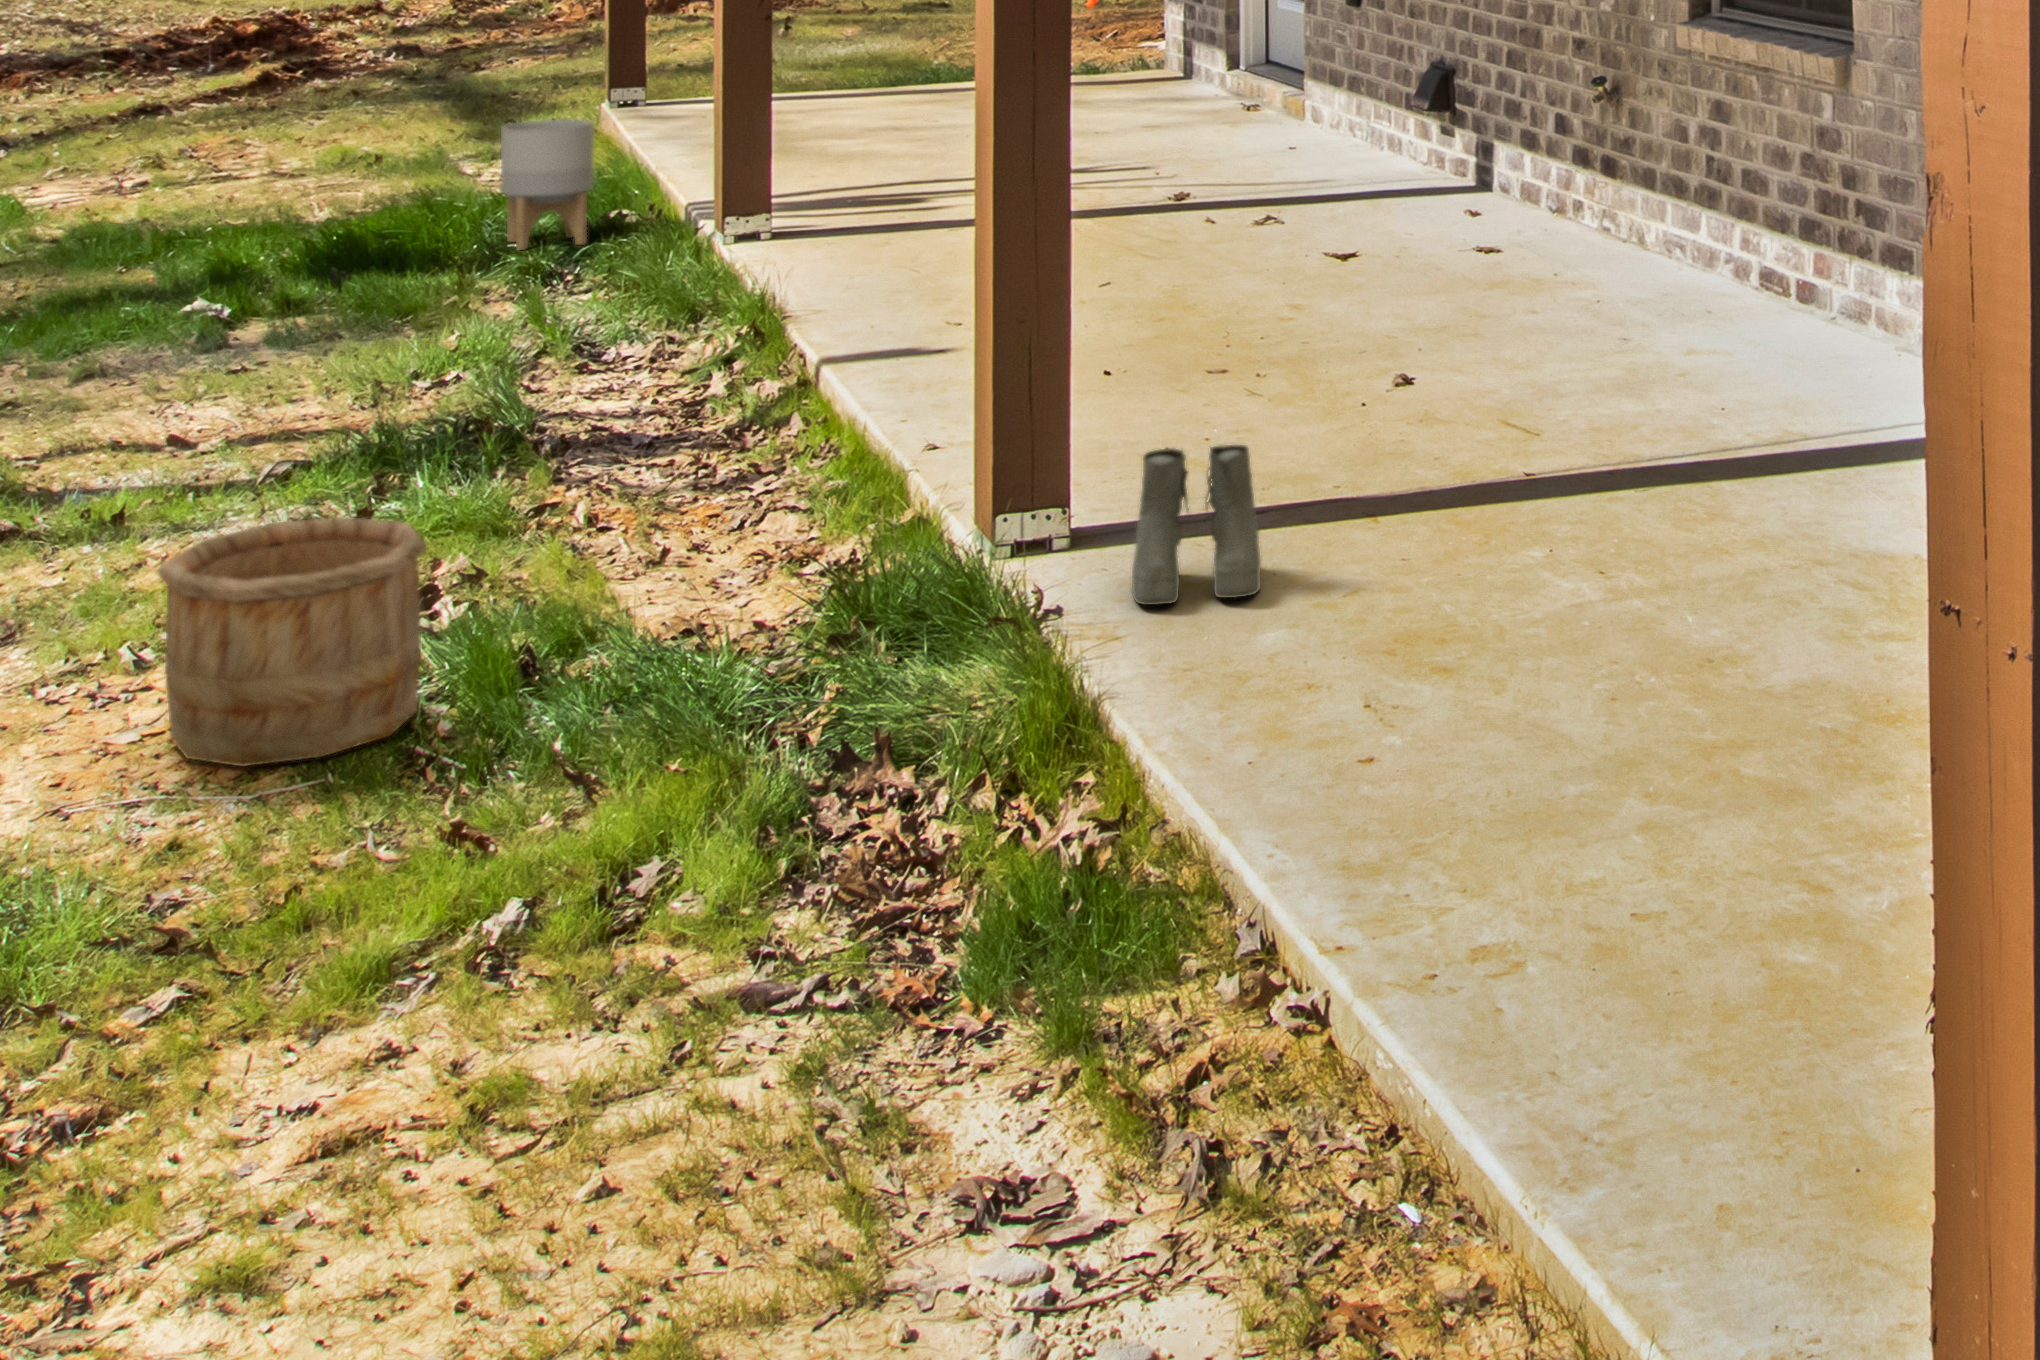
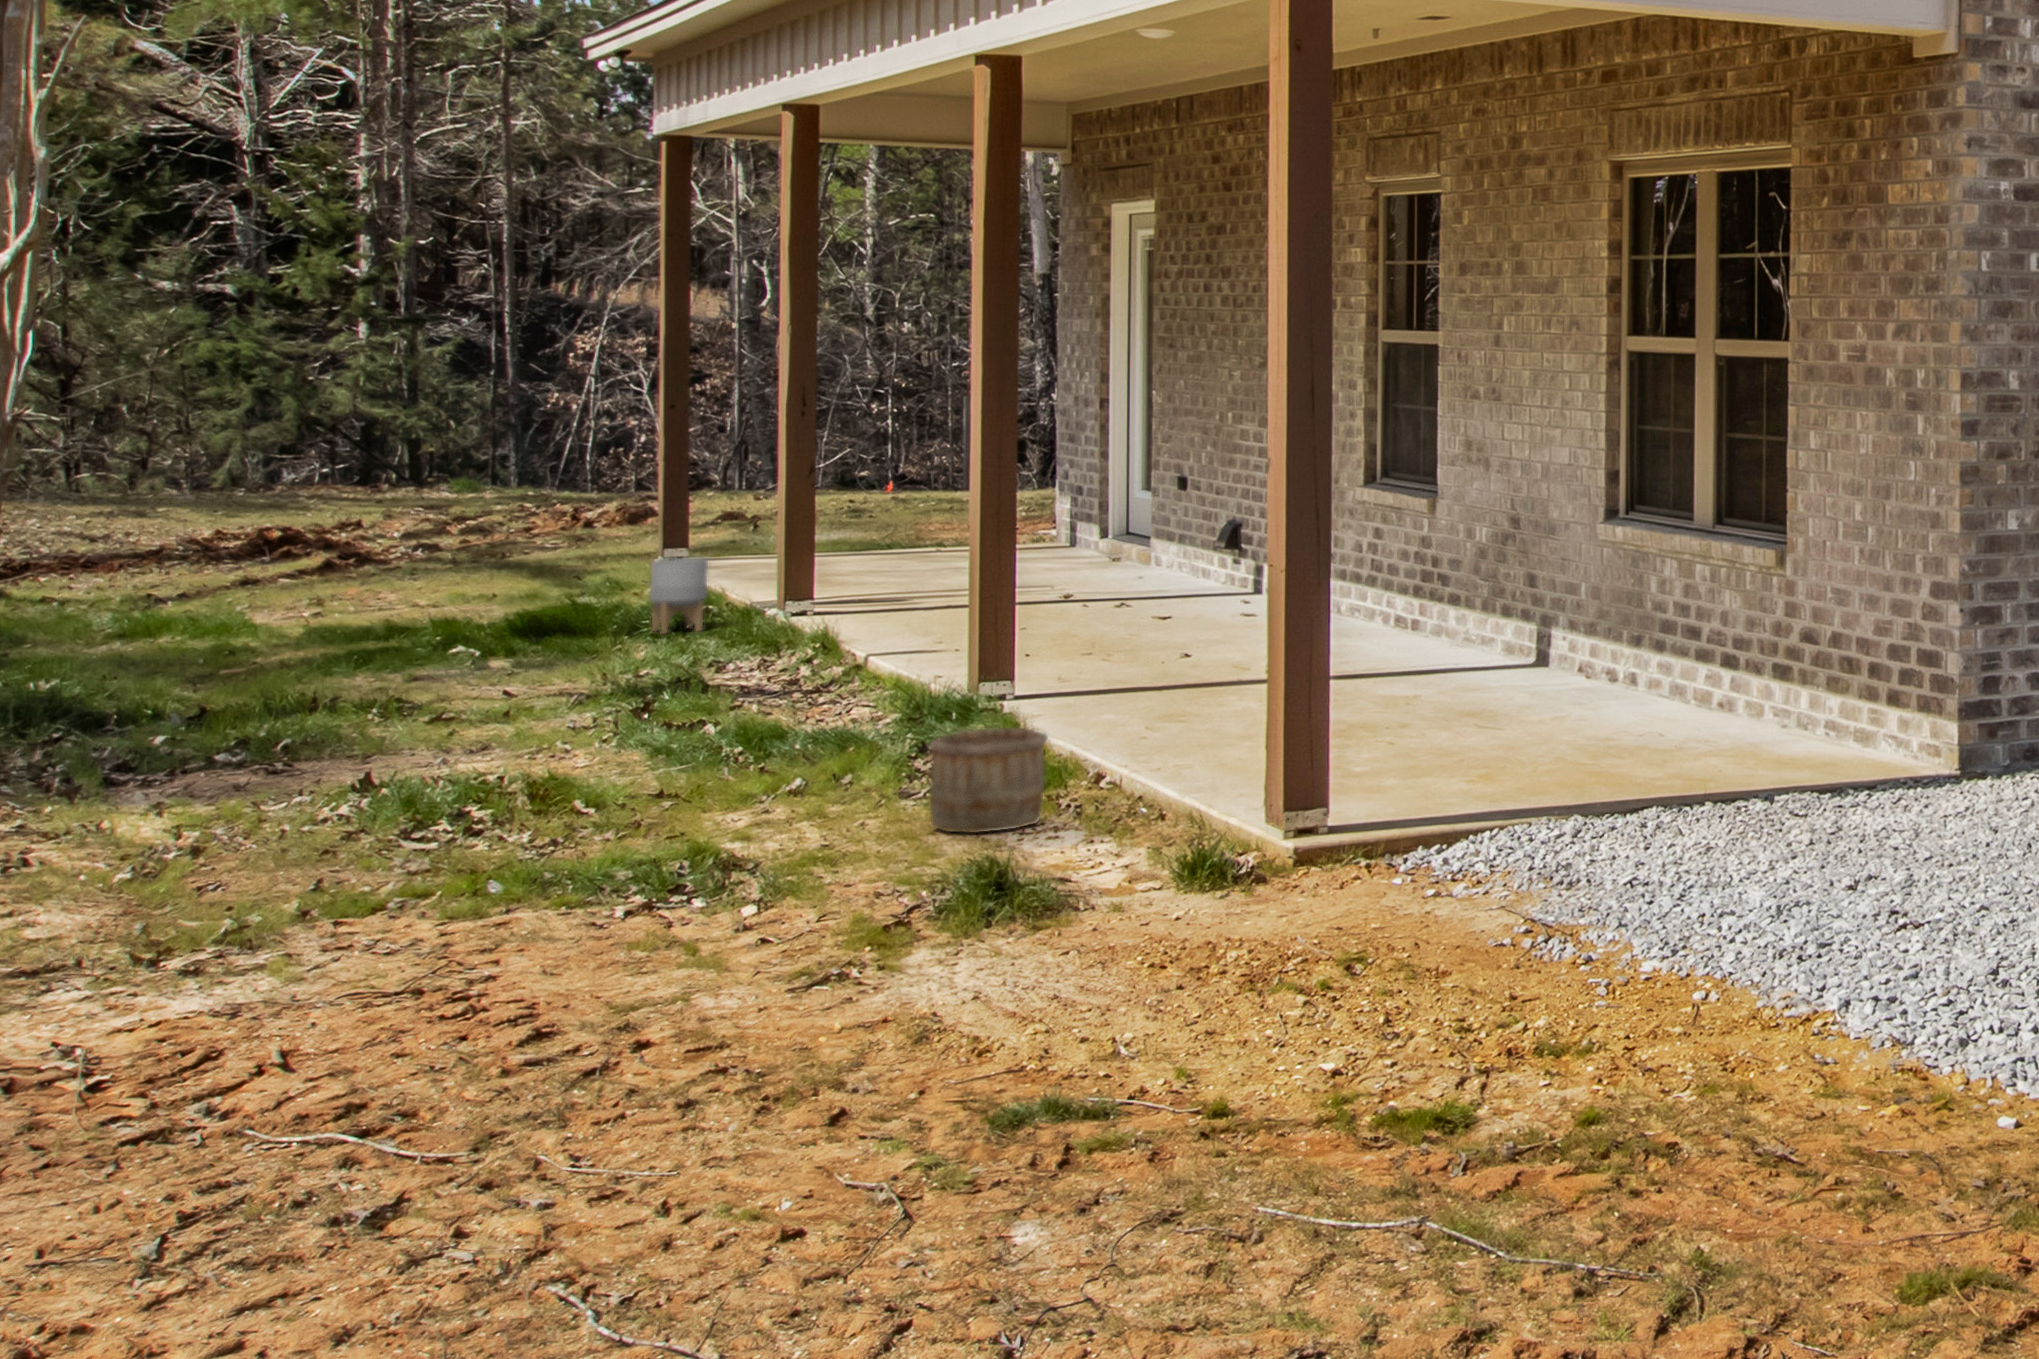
boots: present [1132,445,1261,605] -> none [1052,657,1110,721]
wooden bucket: present [158,517,426,766] -> present [929,728,1048,833]

